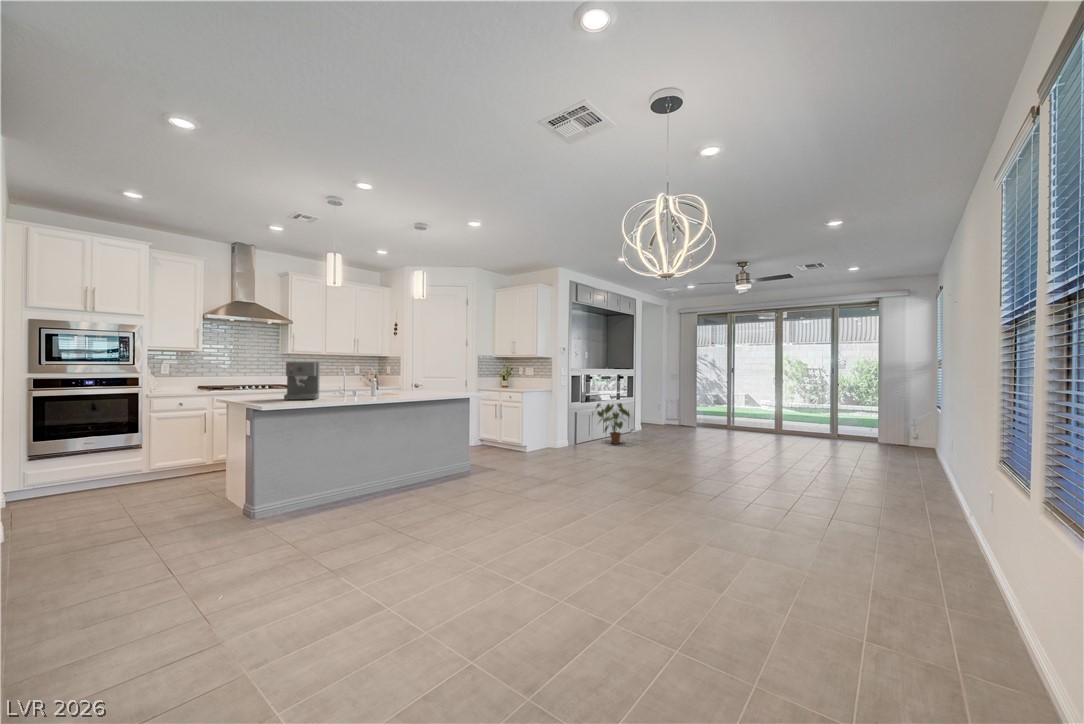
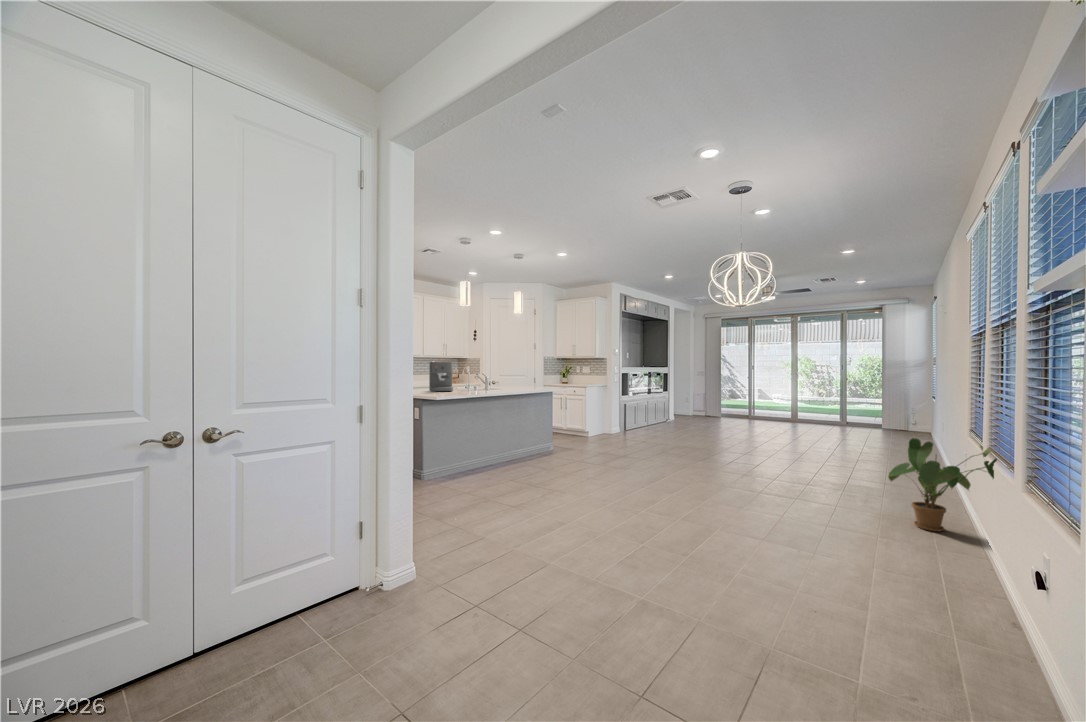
house plant: present [596,403,630,444] -> present [888,438,997,532]

